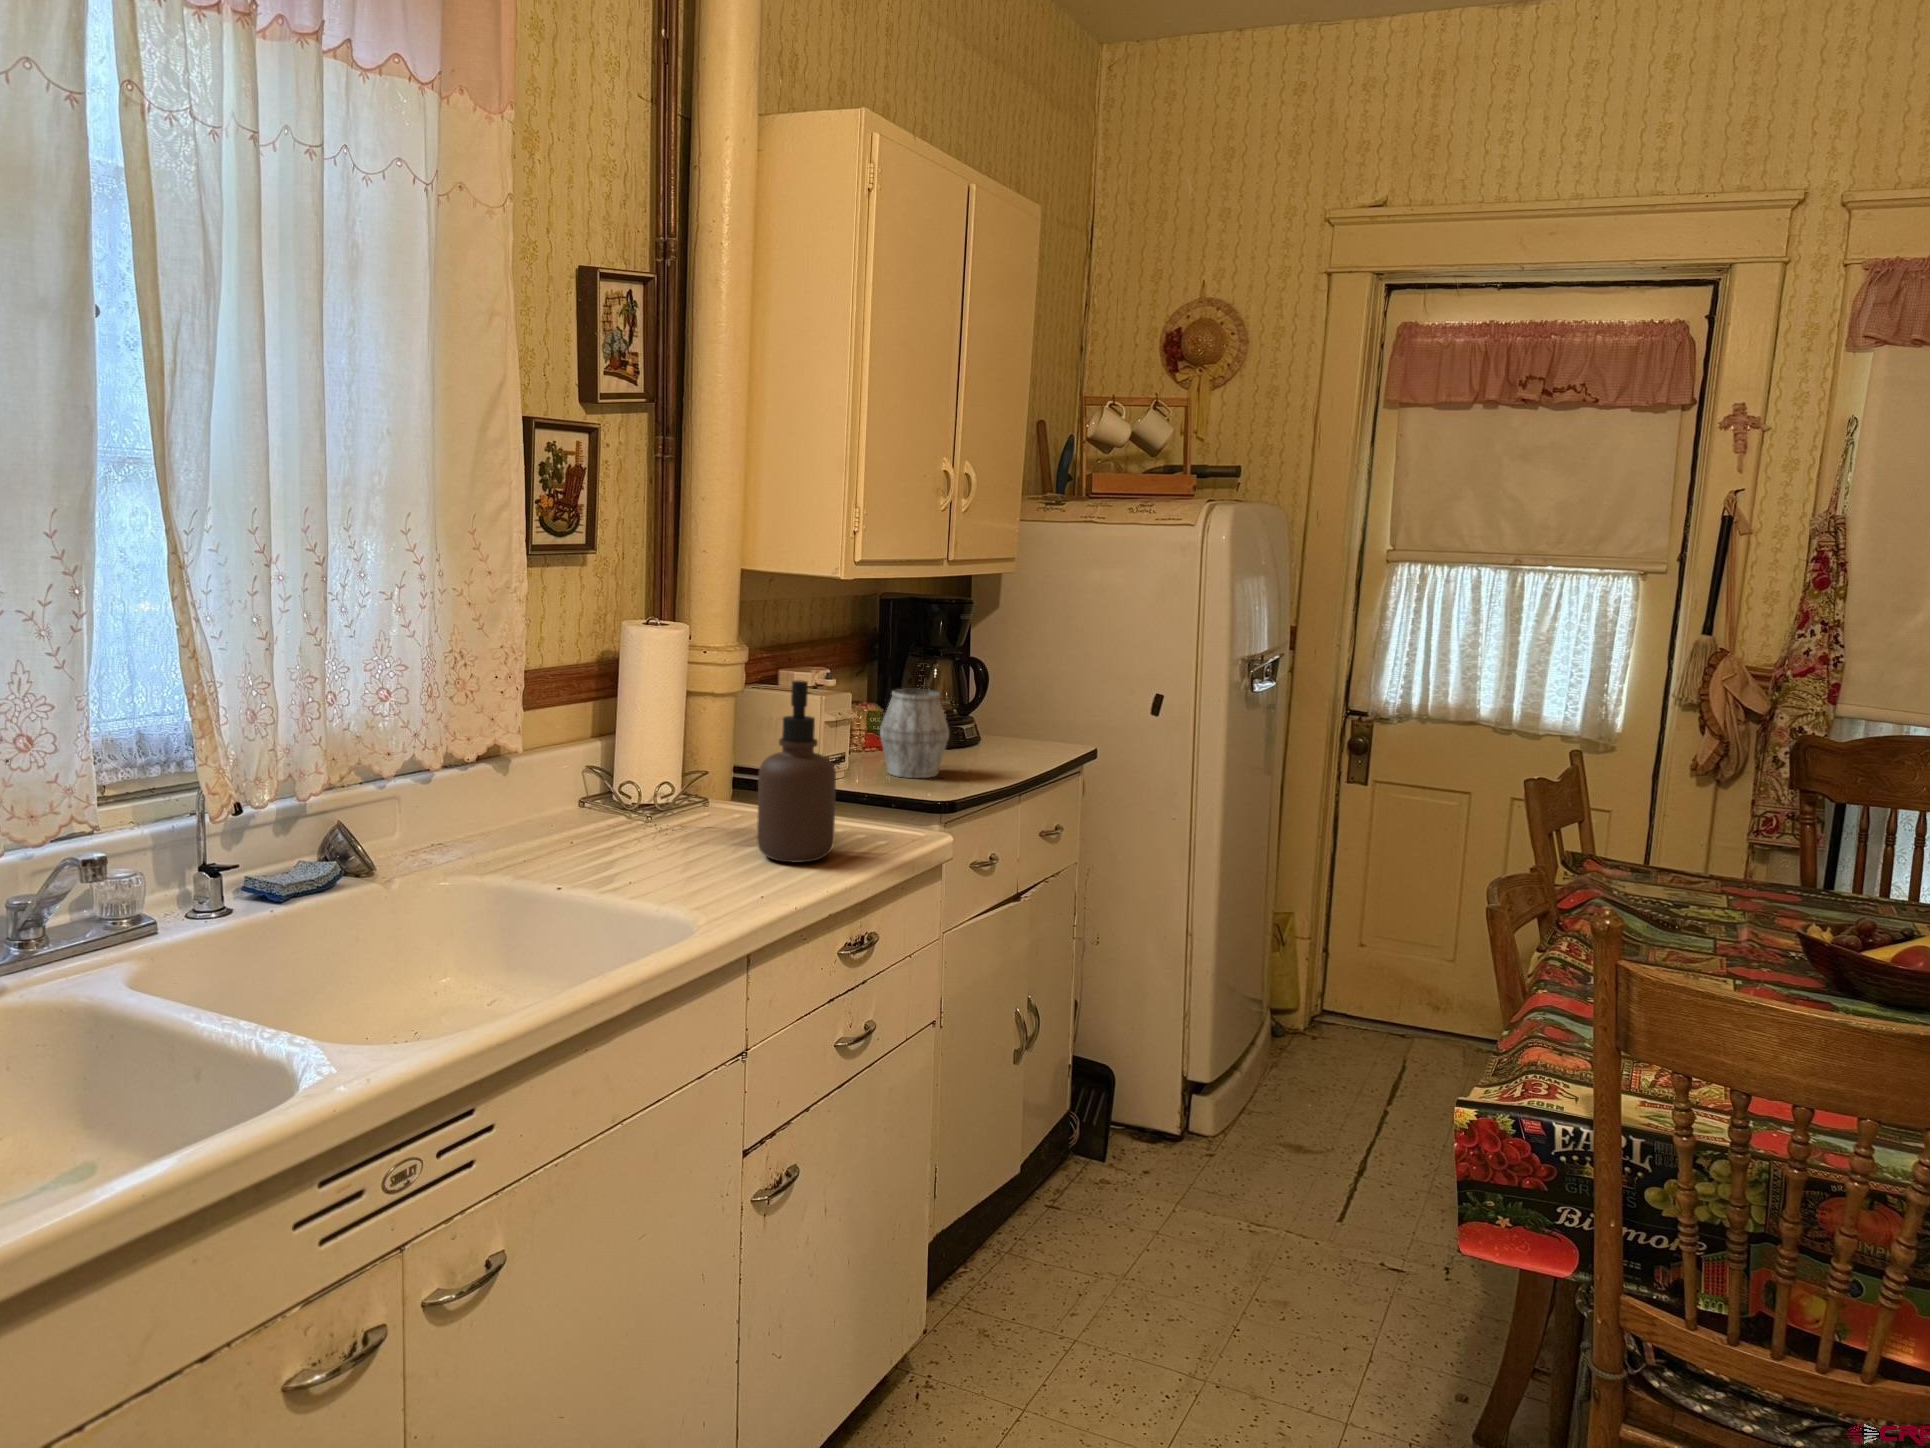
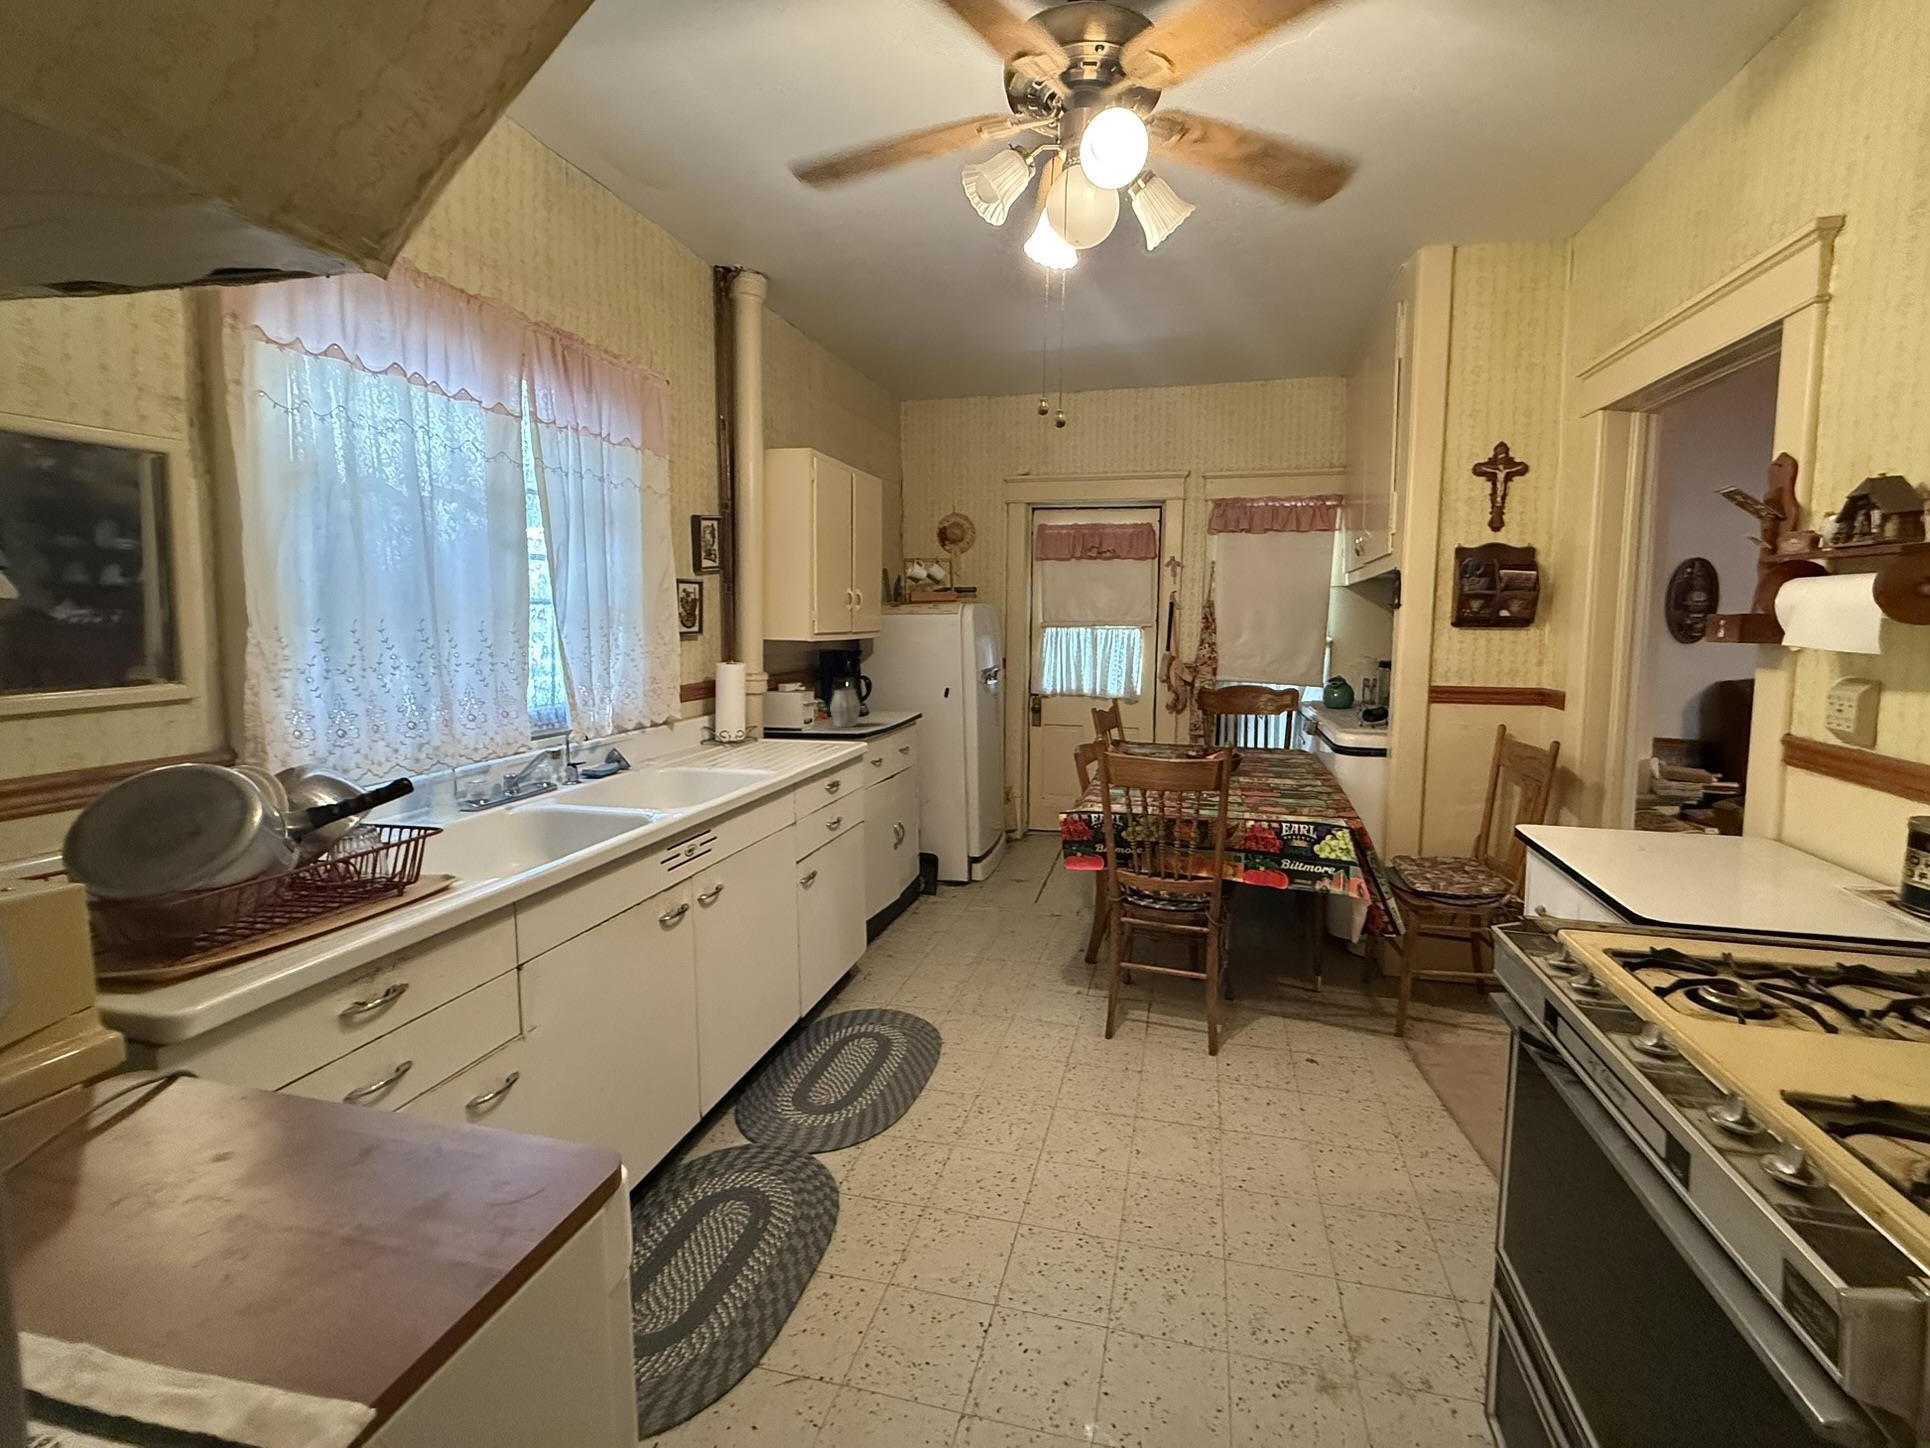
soap dispenser: present [757,680,836,863] -> none [790,684,823,757]

